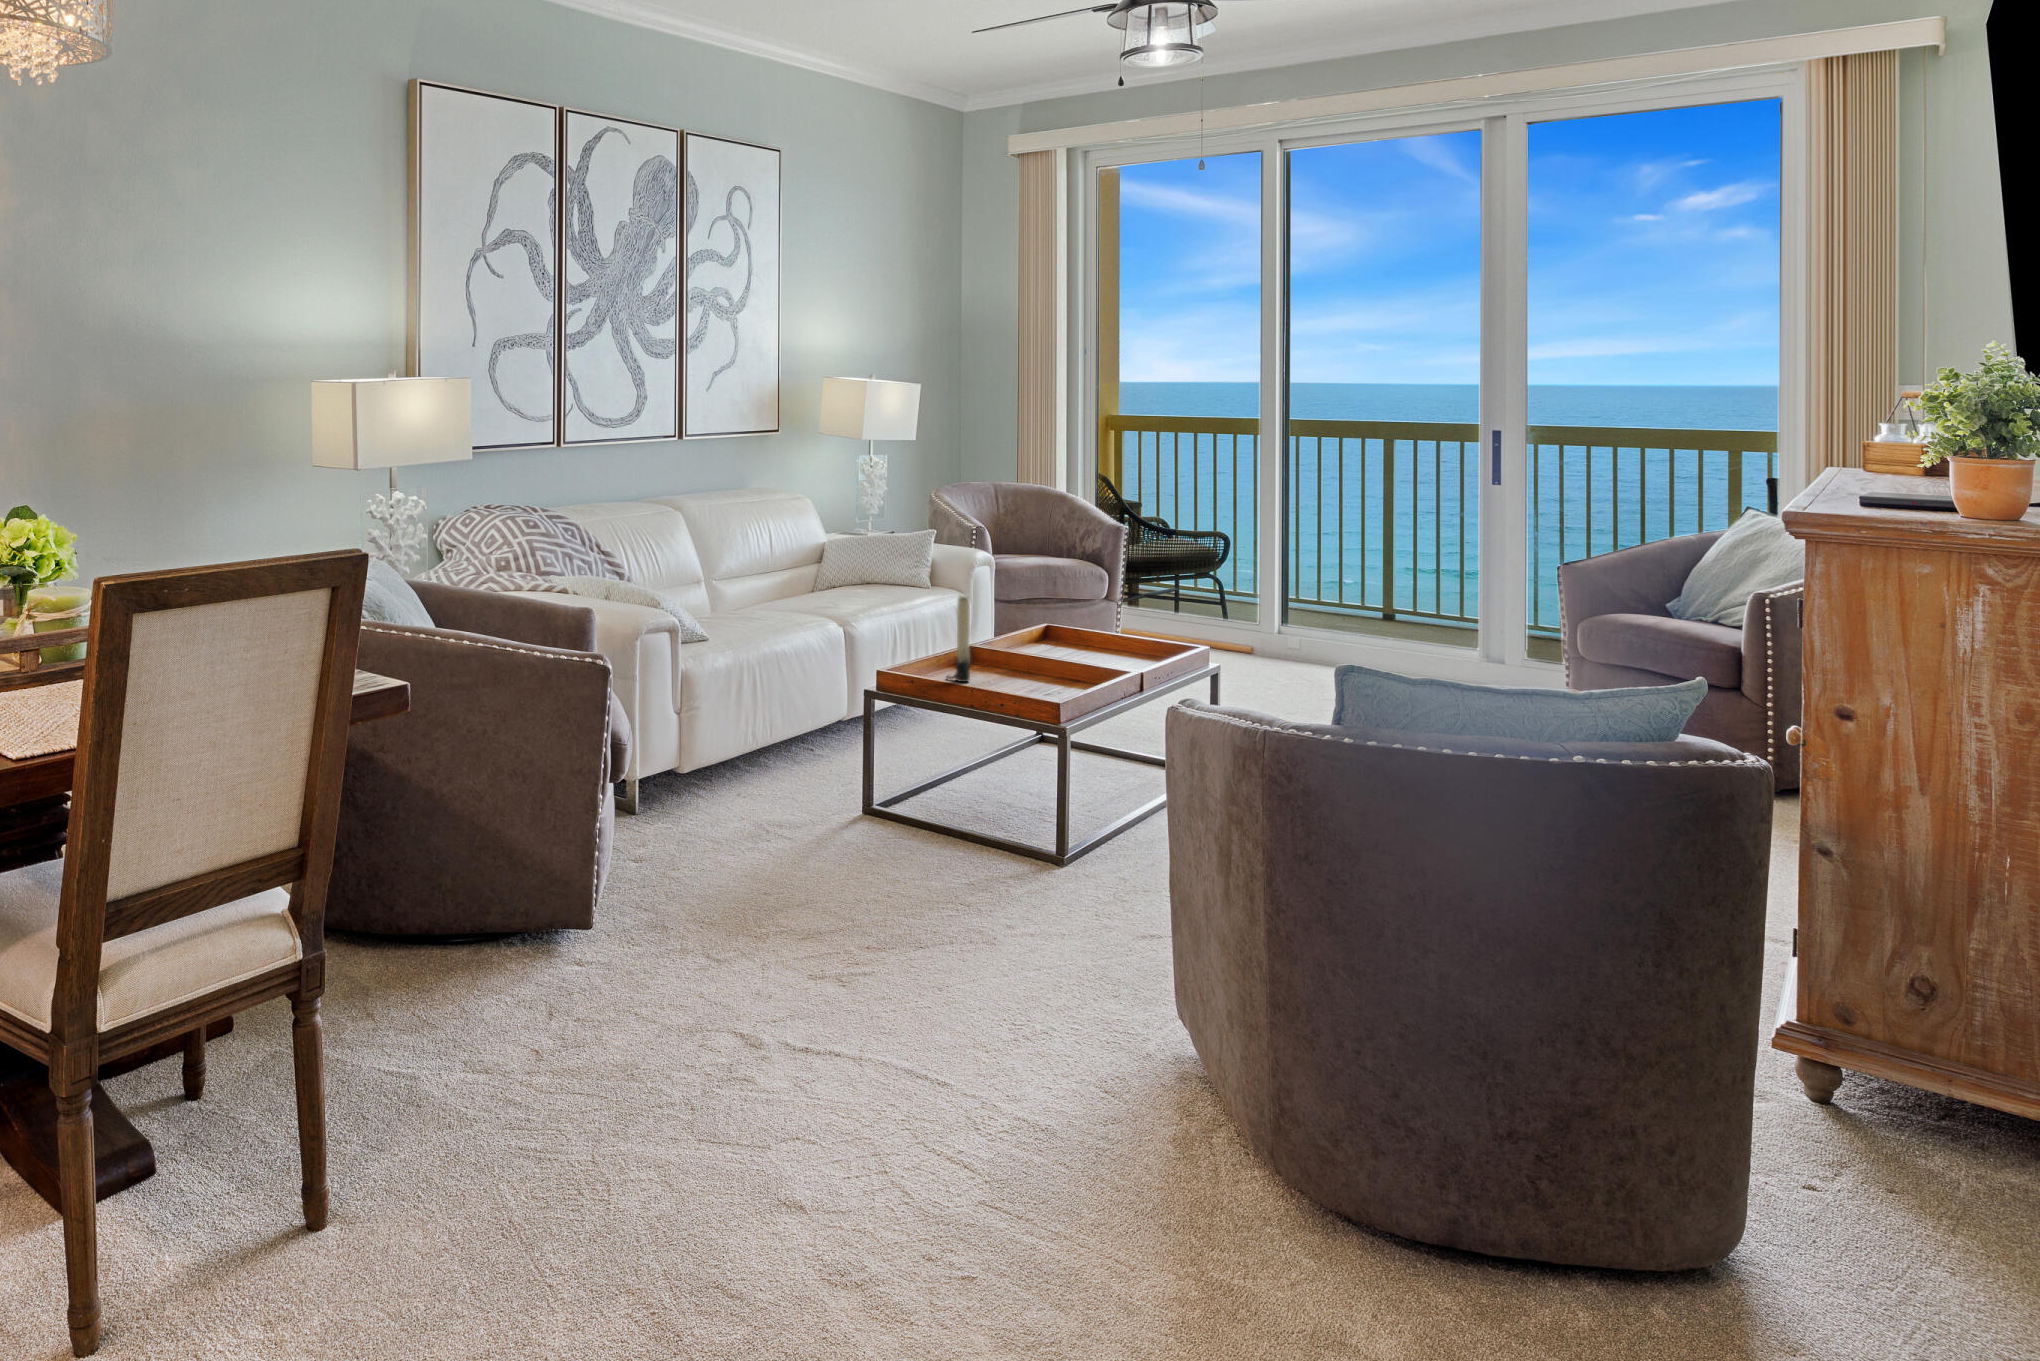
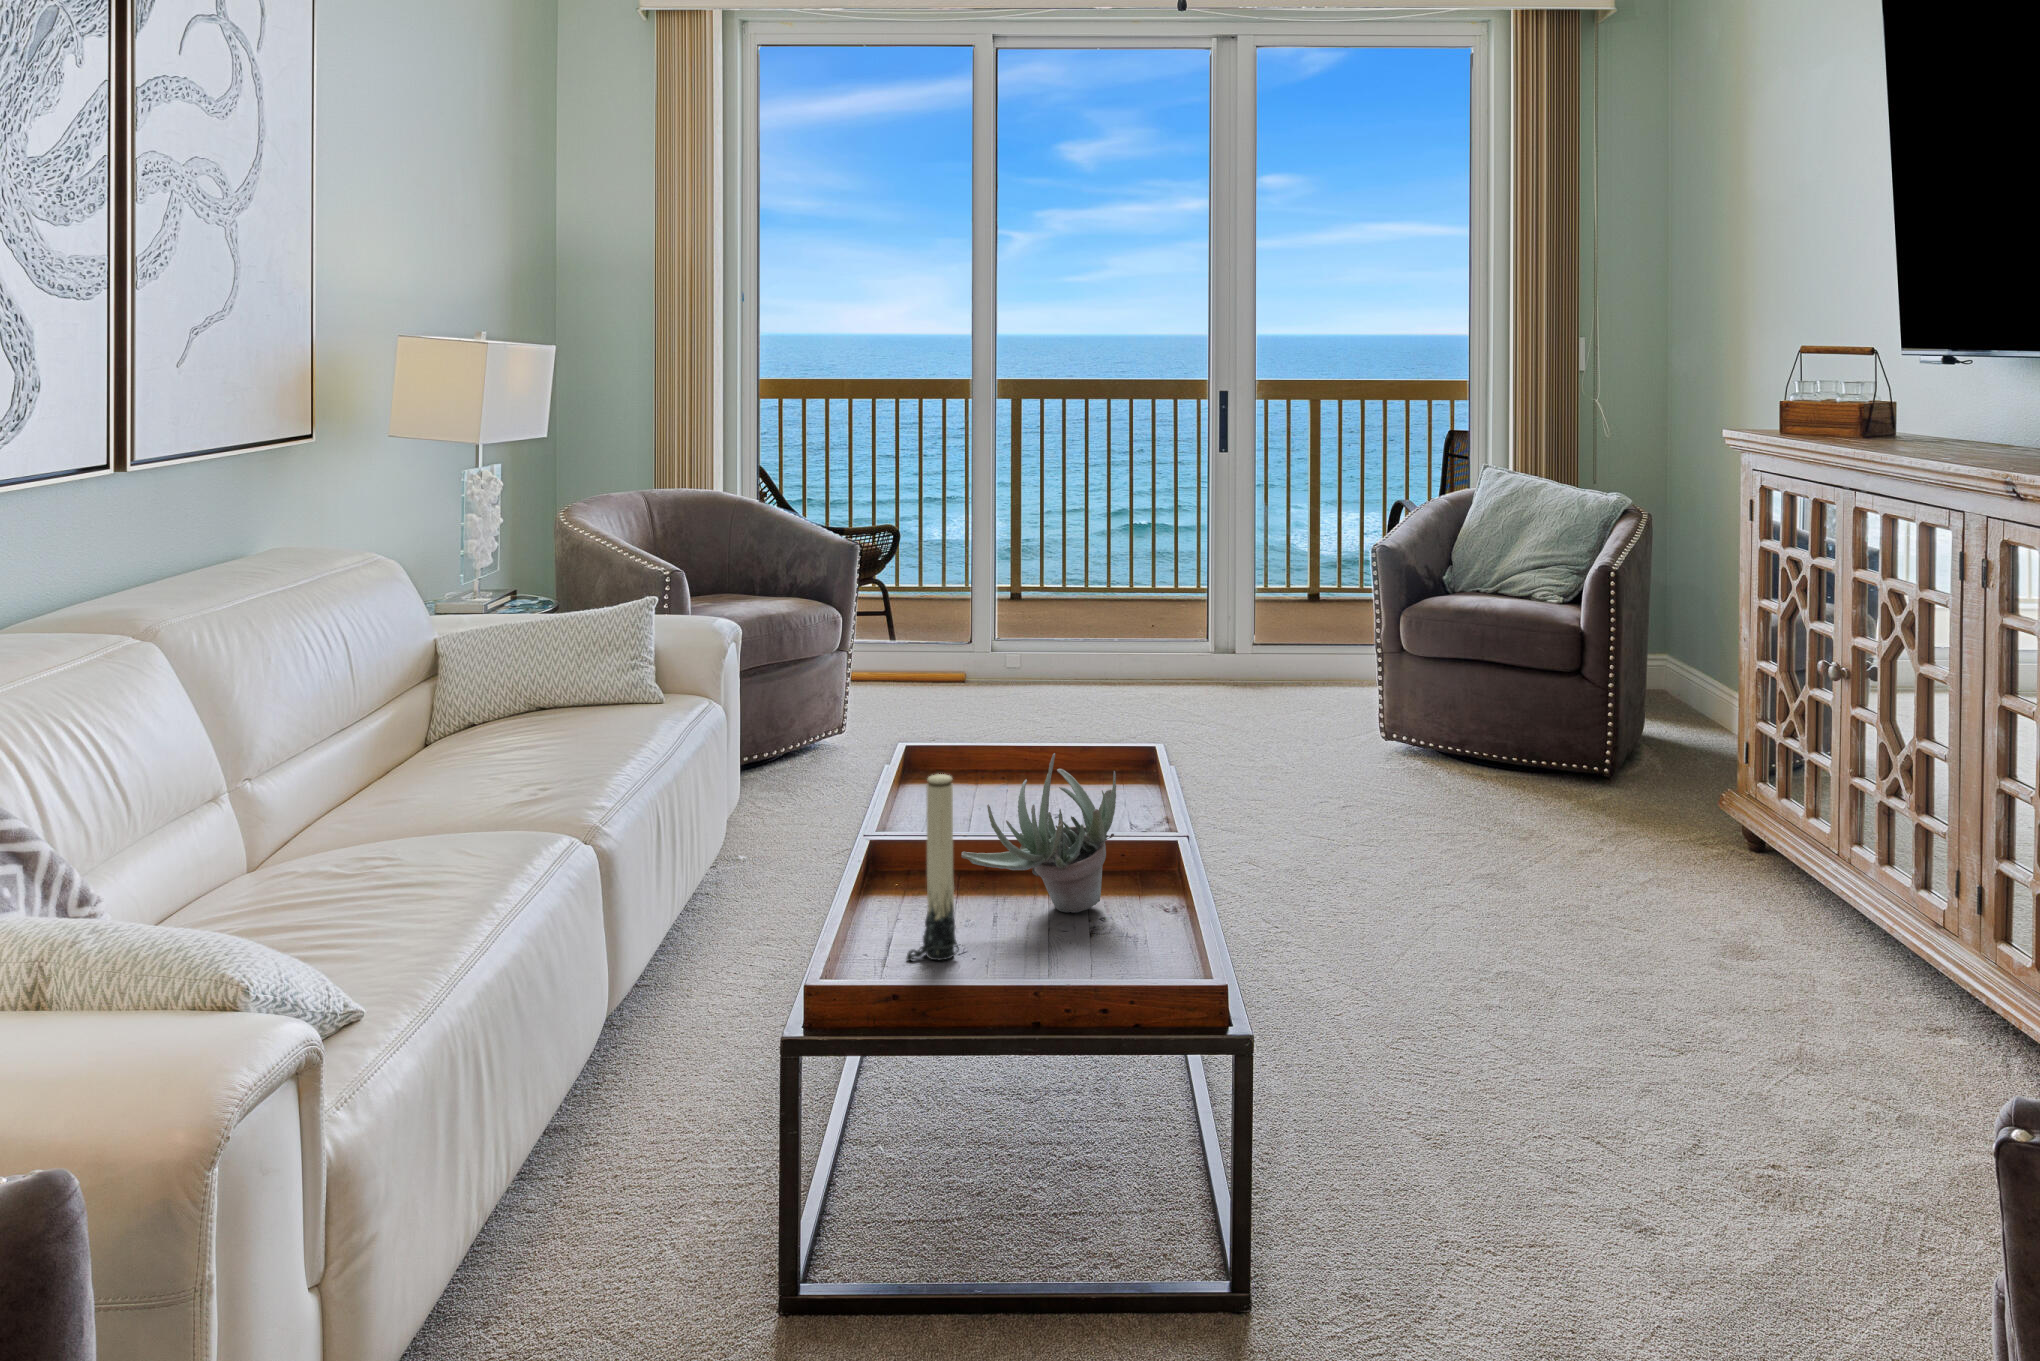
succulent plant: none [988,599,1076,684] -> present [961,753,1116,913]

